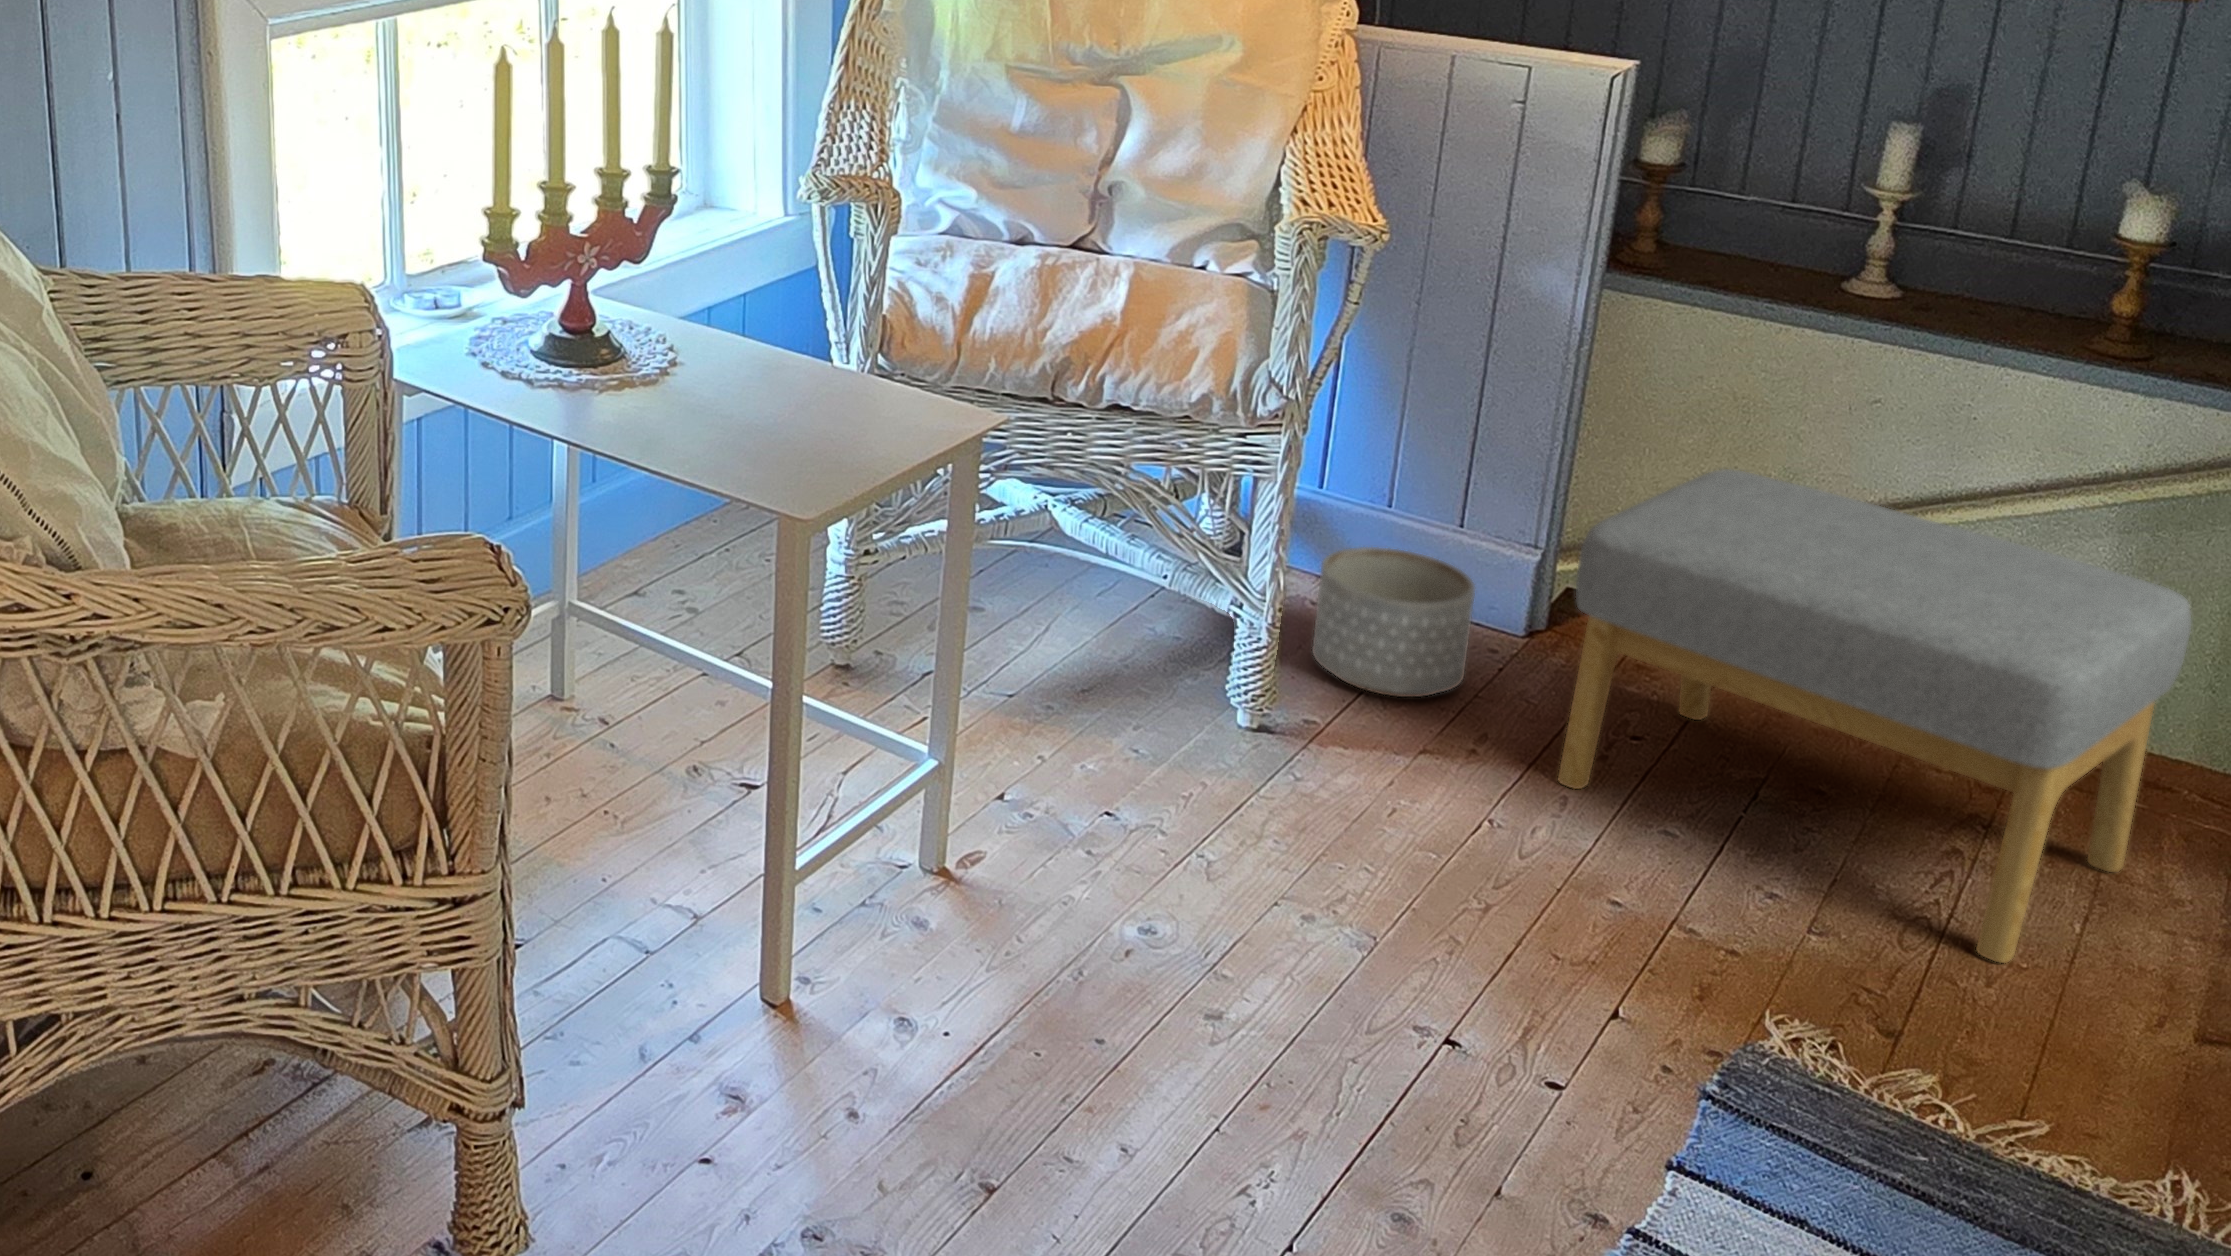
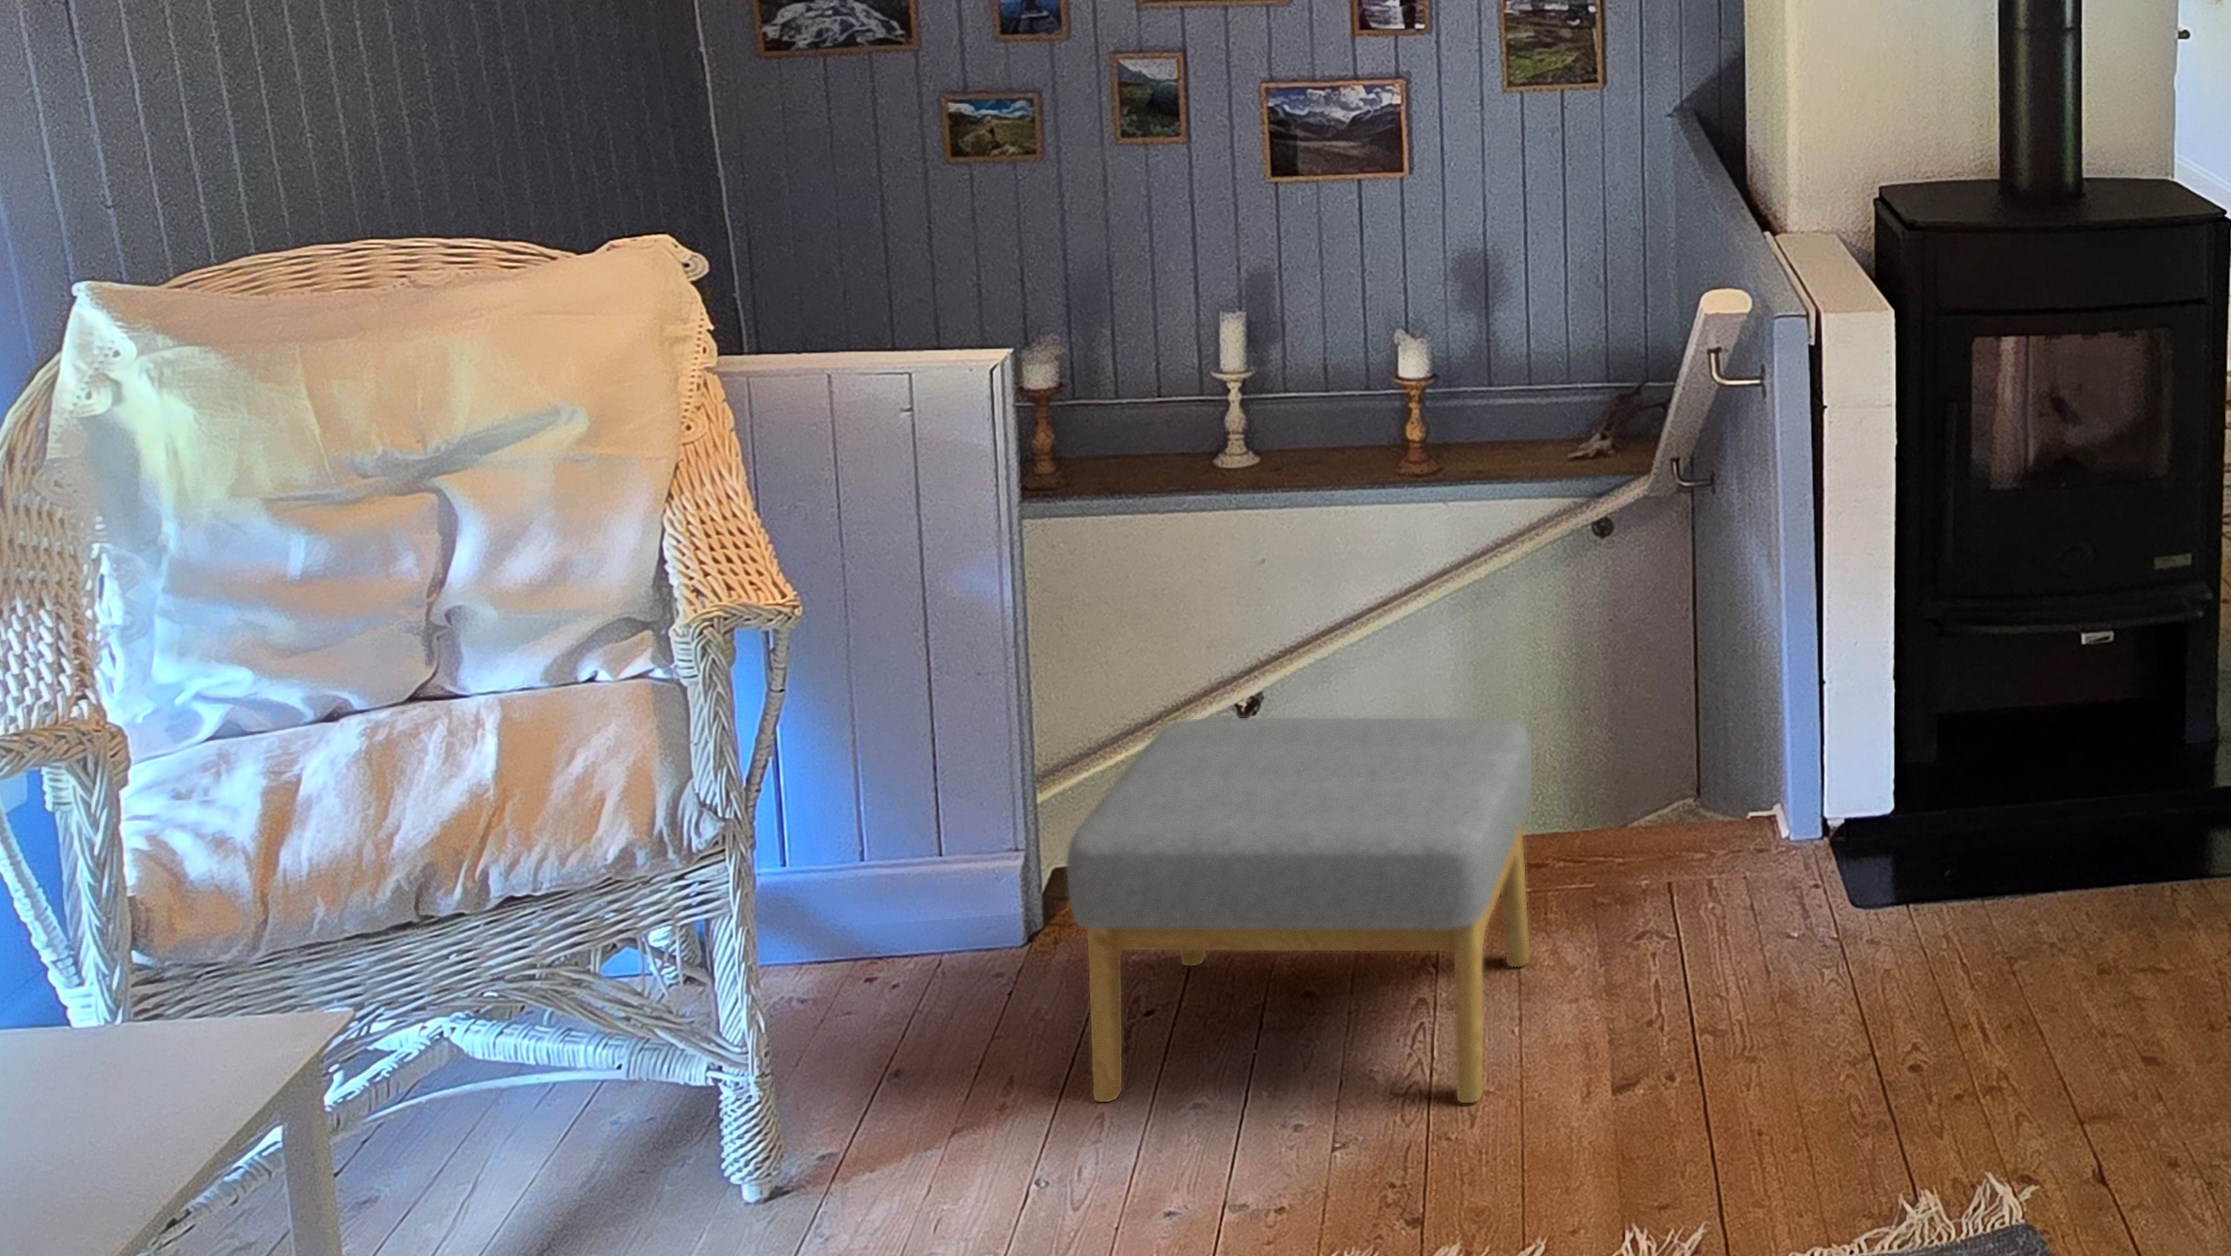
planter: present [1313,547,1475,697] -> none [806,905,981,1084]

